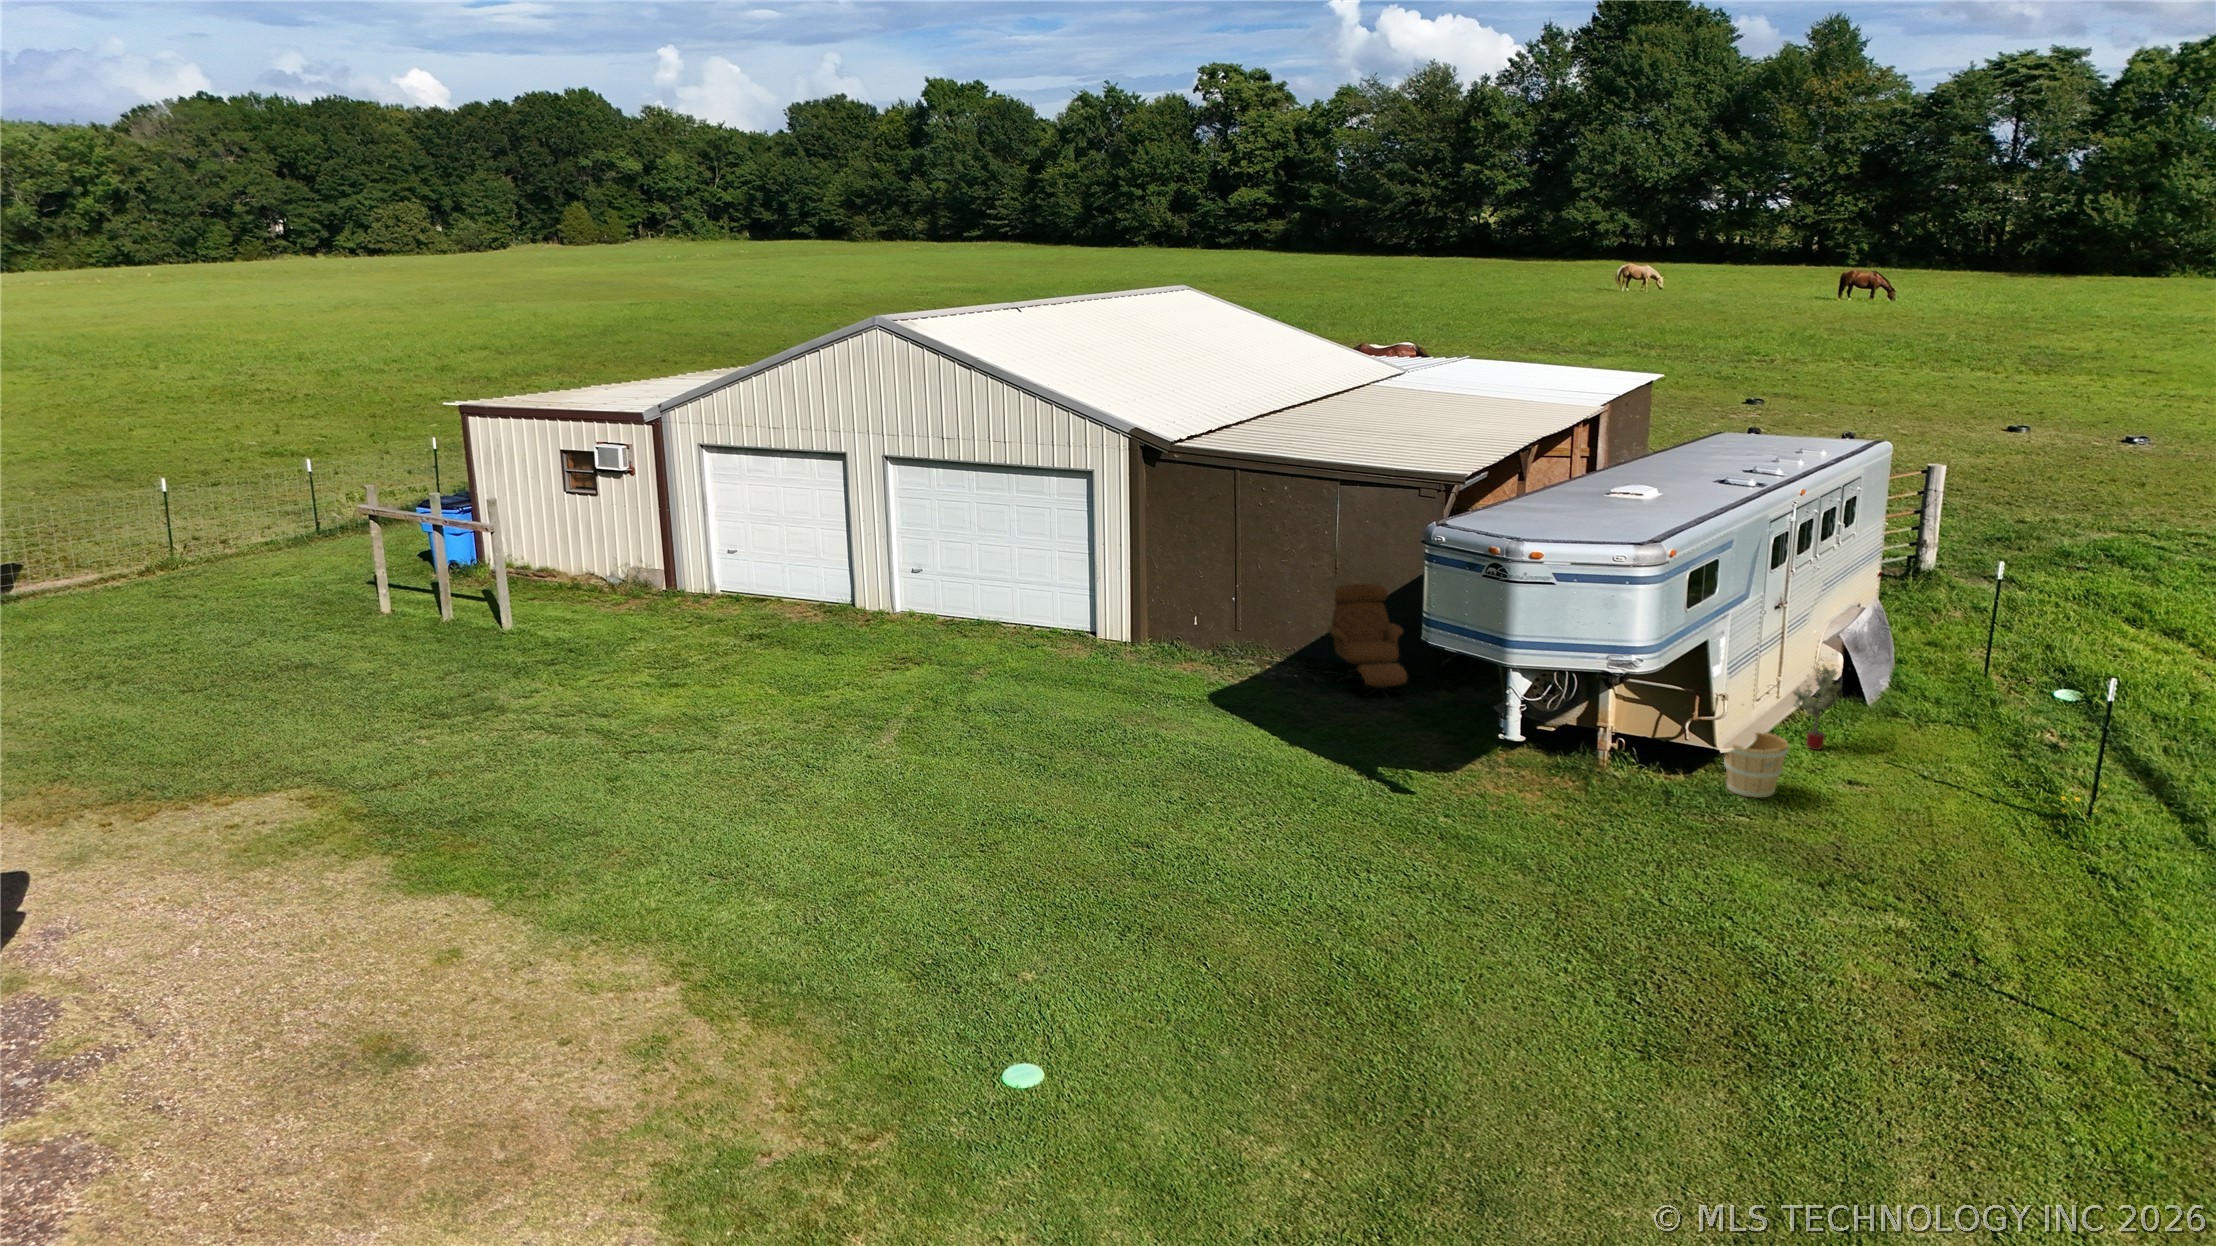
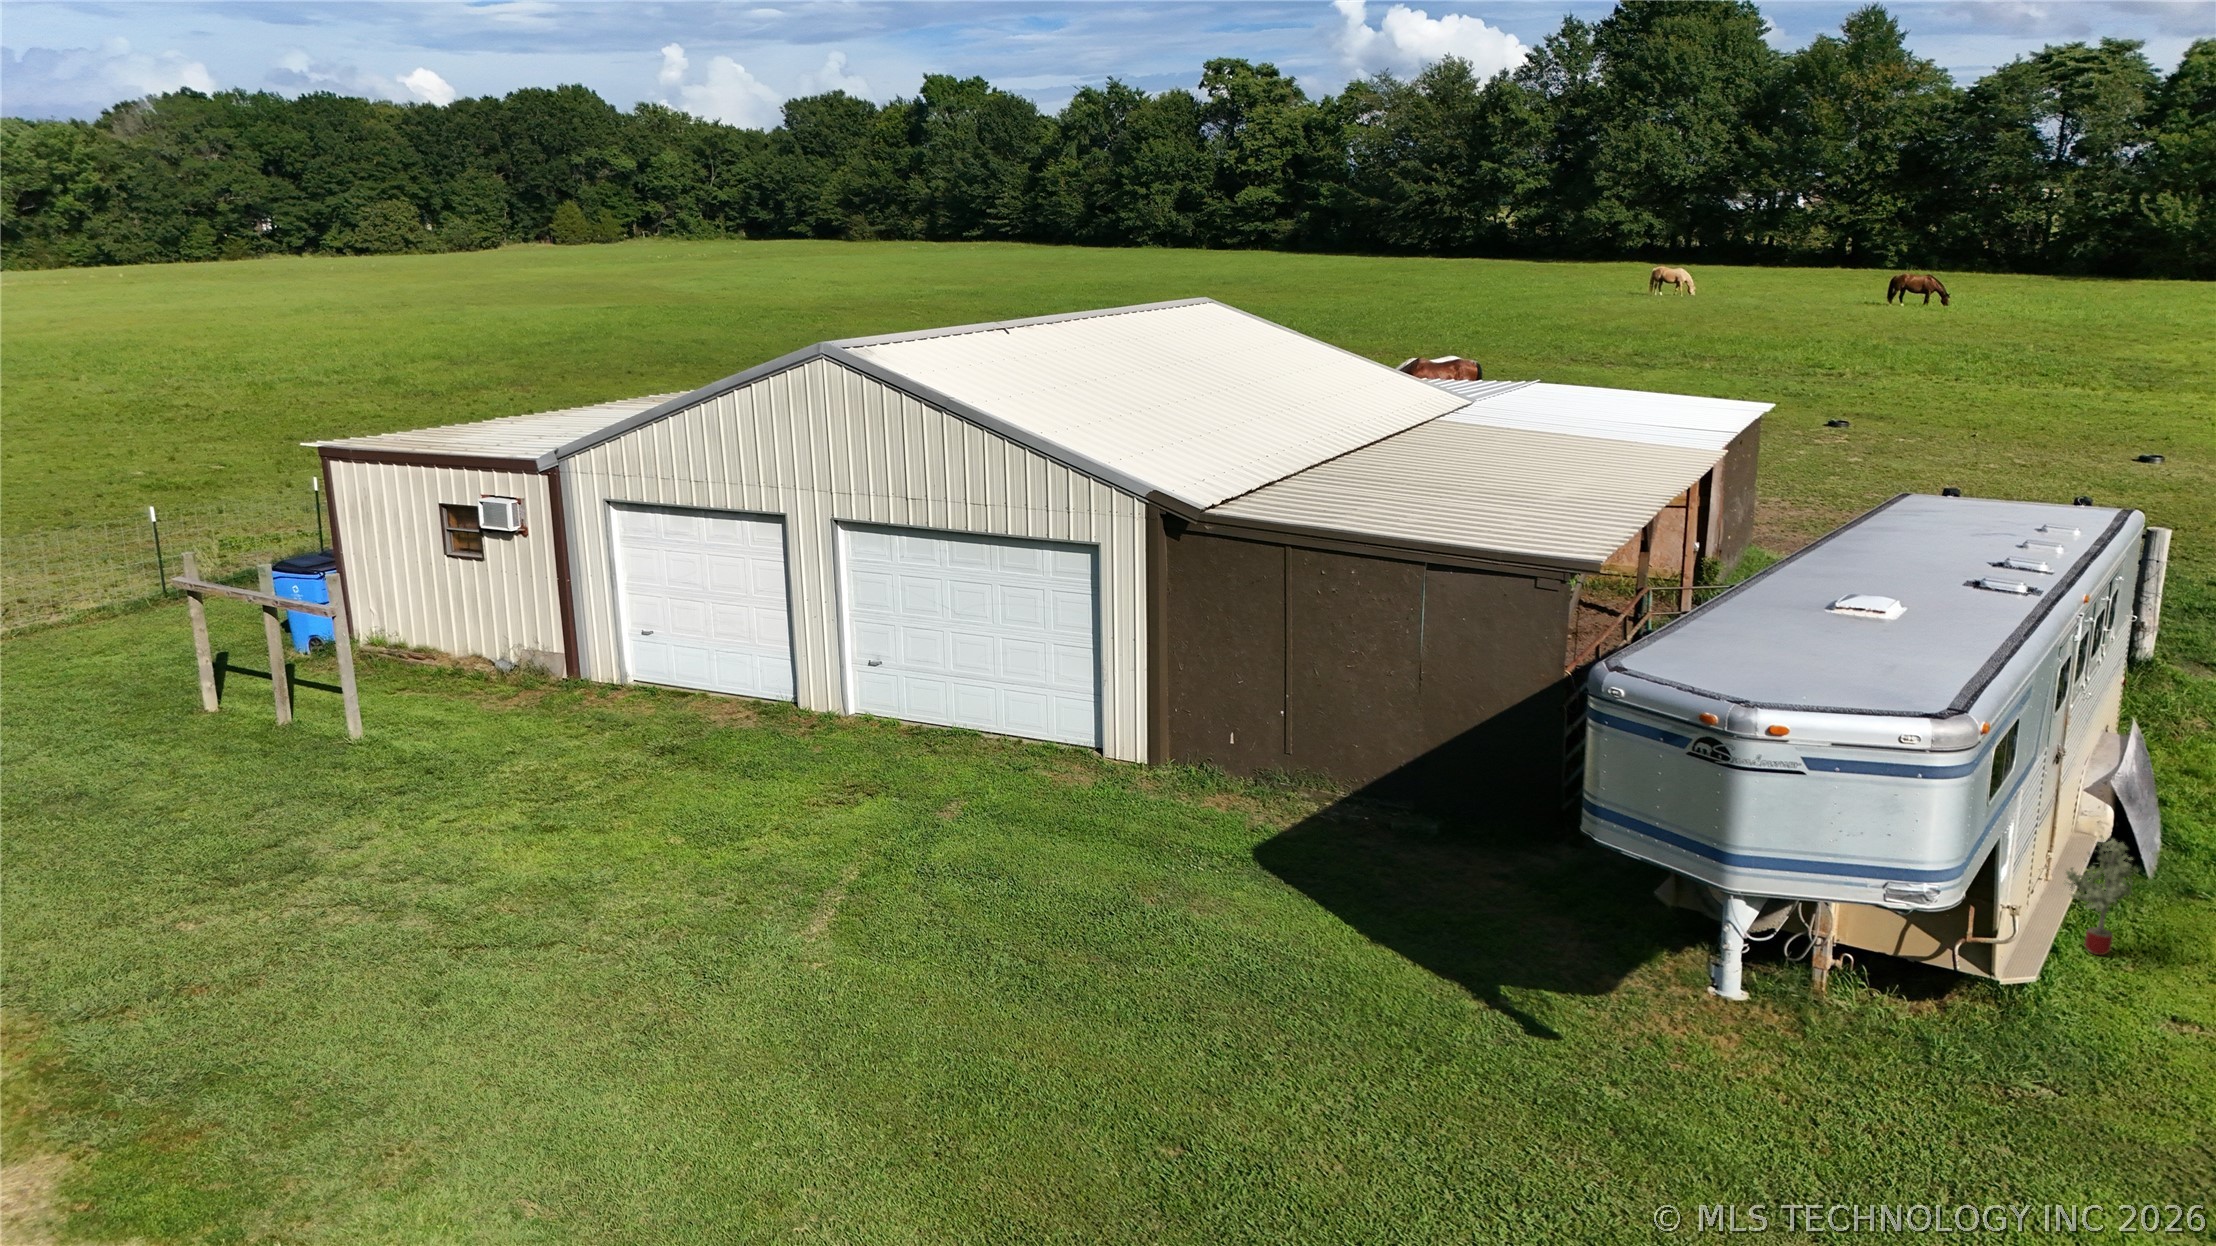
lounge chair: present [1328,584,1407,699] -> none [1409,701,1520,863]
wooden bucket: present [1724,732,1789,798] -> none [1998,947,2102,1049]

